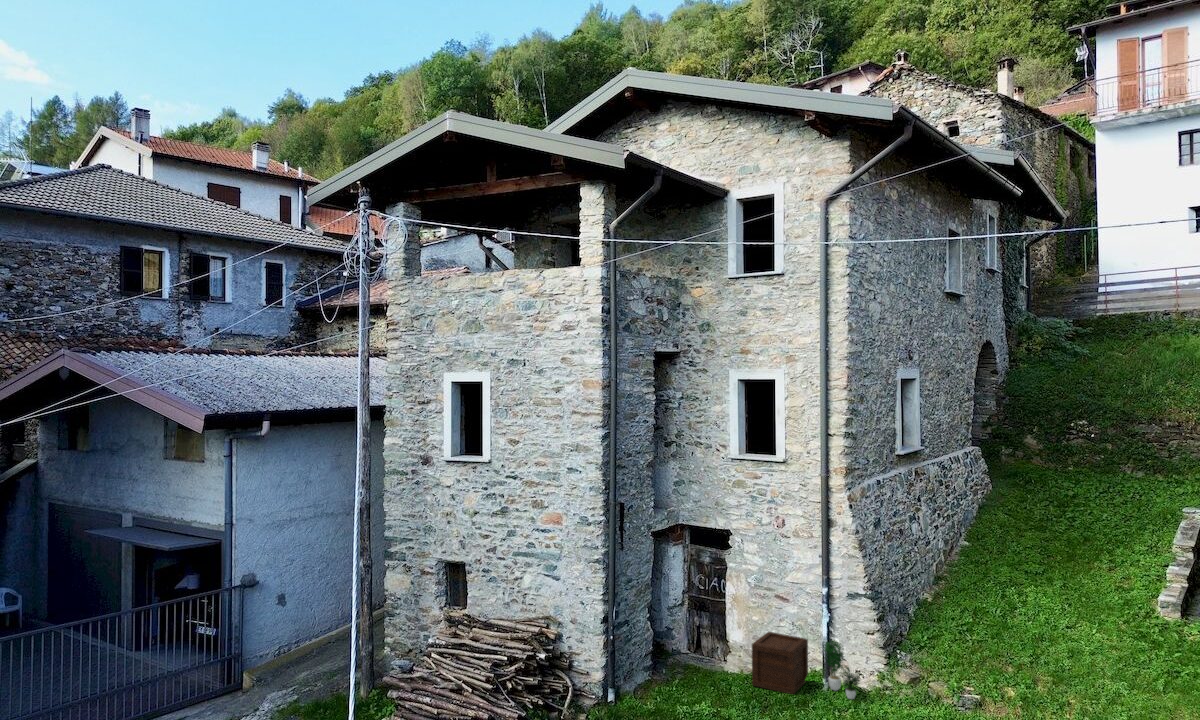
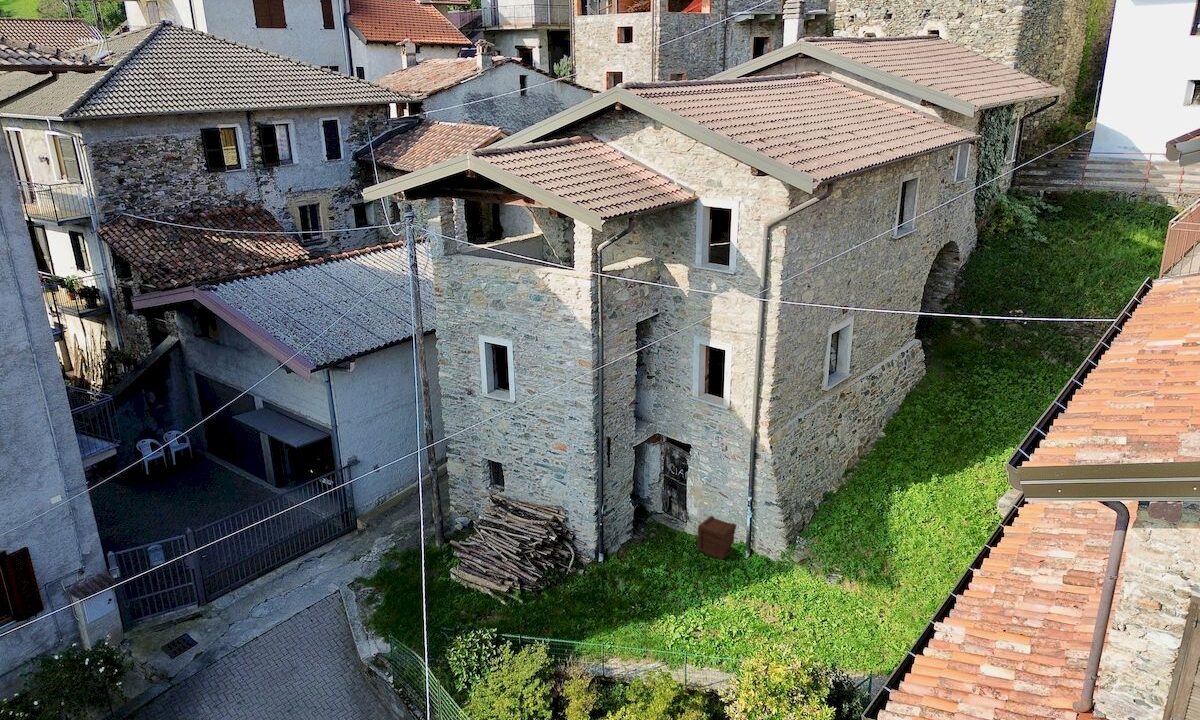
potted plant: present [824,641,859,699] -> none [745,527,768,567]

